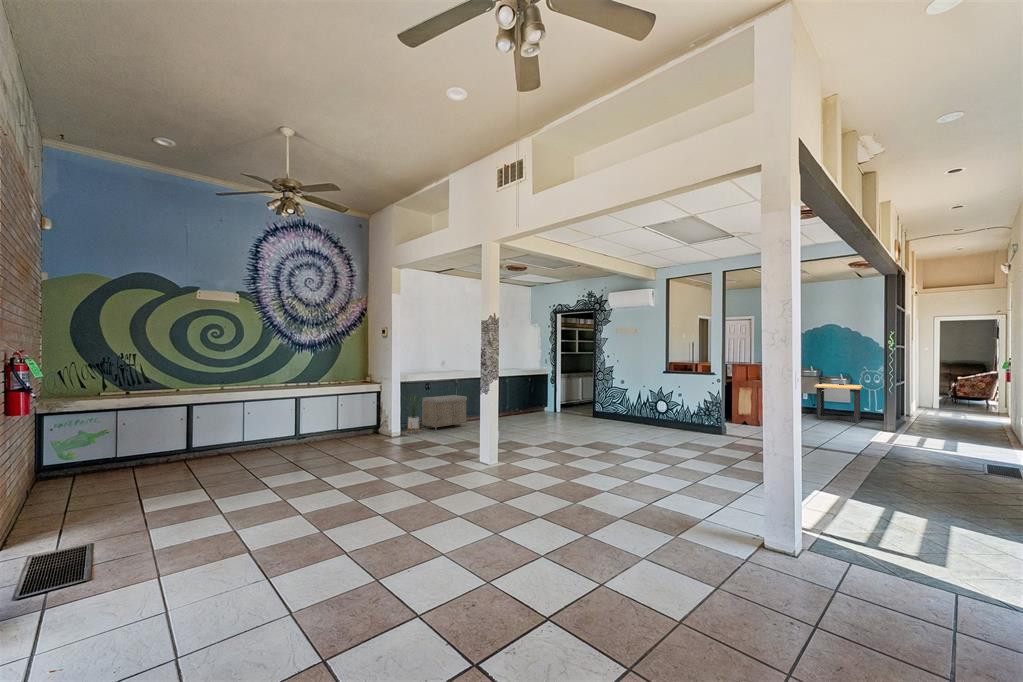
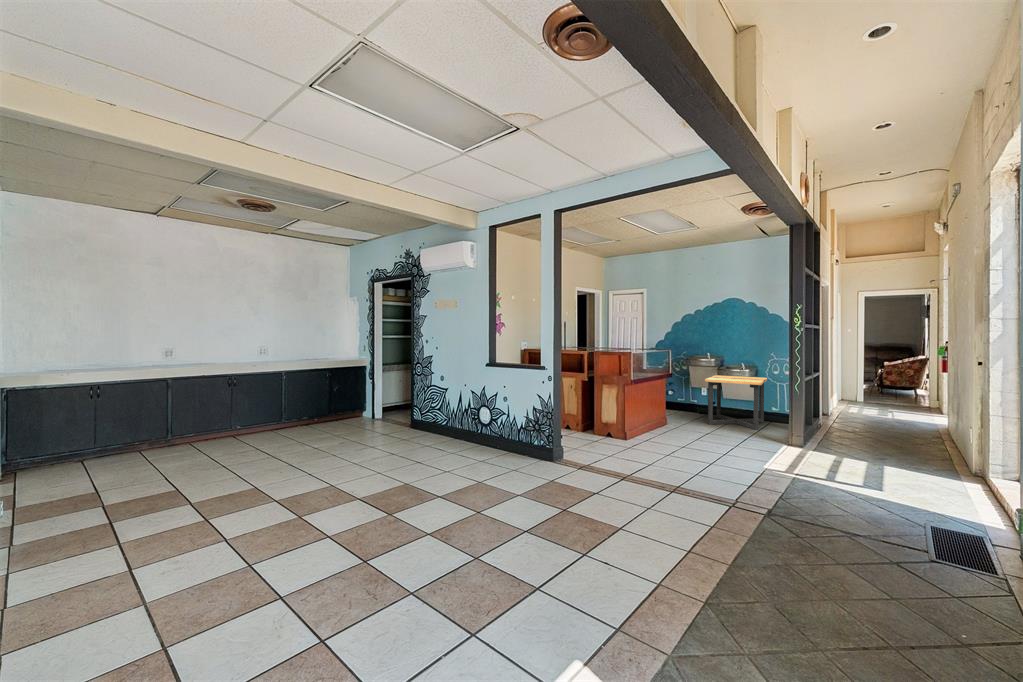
storage bench: present [422,395,467,430] -> none [92,404,177,464]
house plant: present [408,402,419,434] -> none [18,404,72,476]

